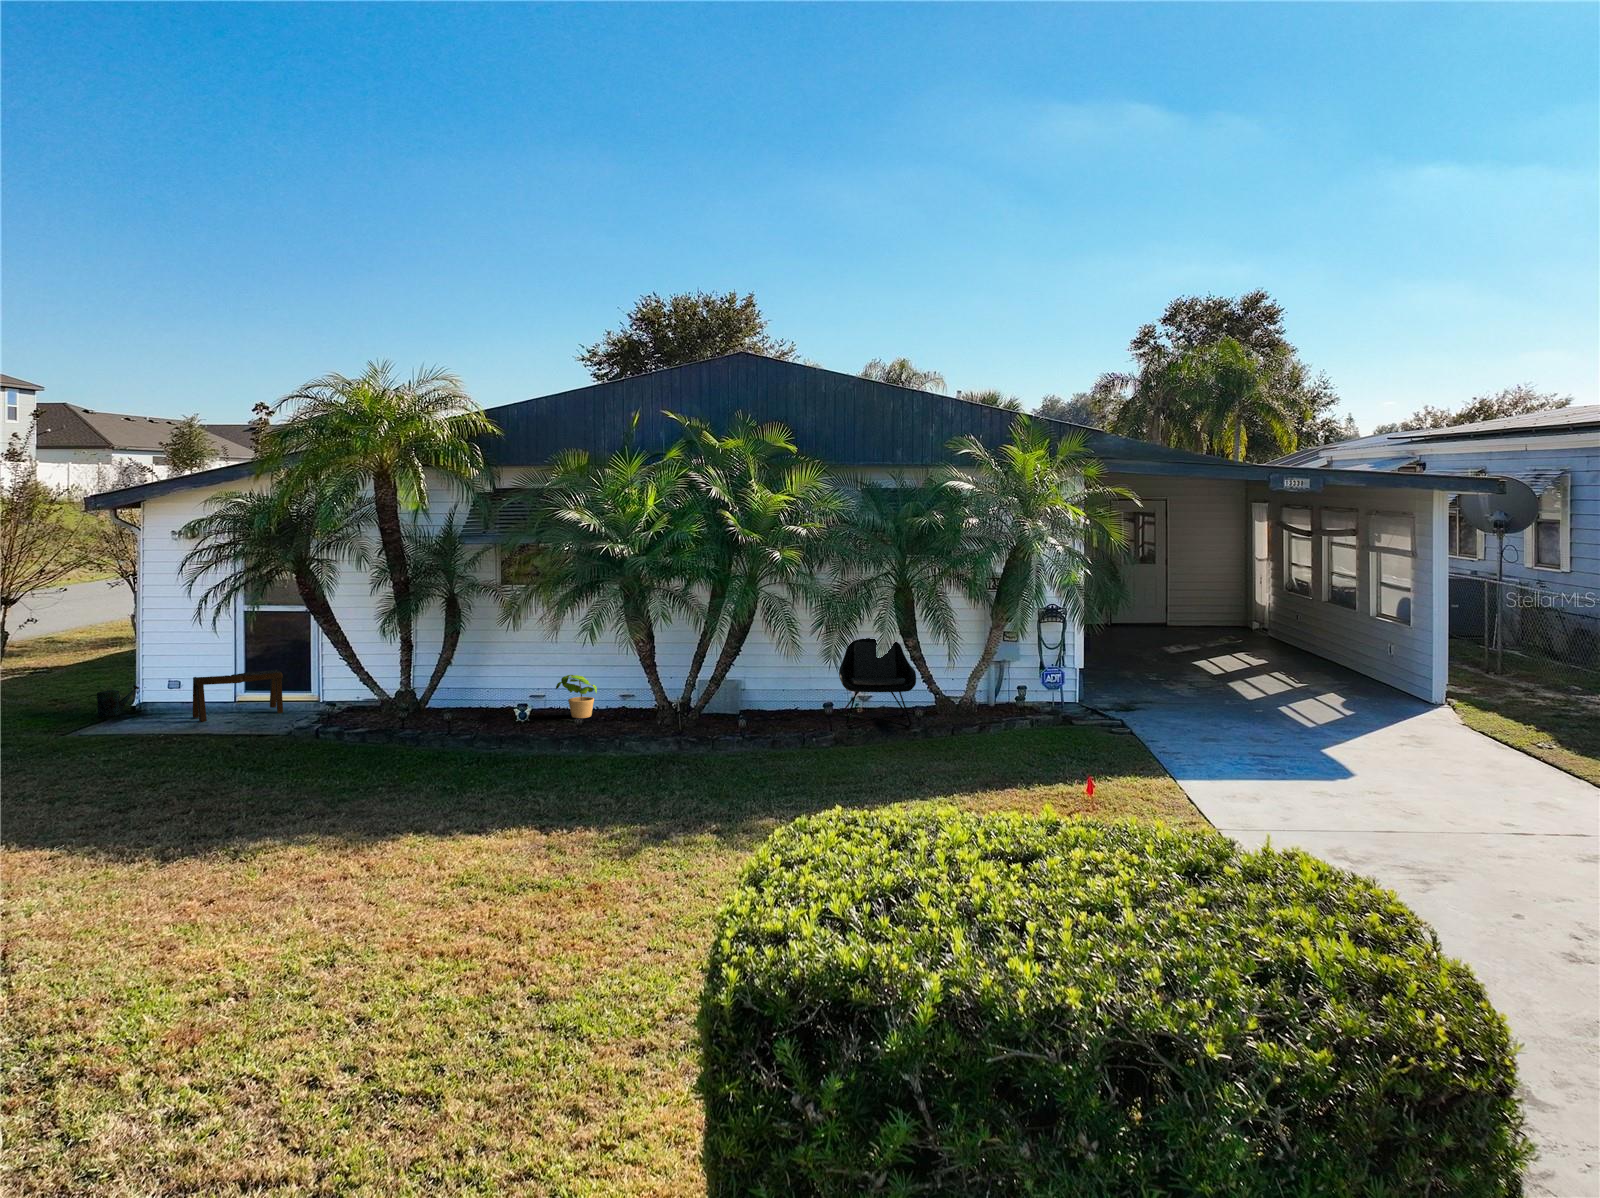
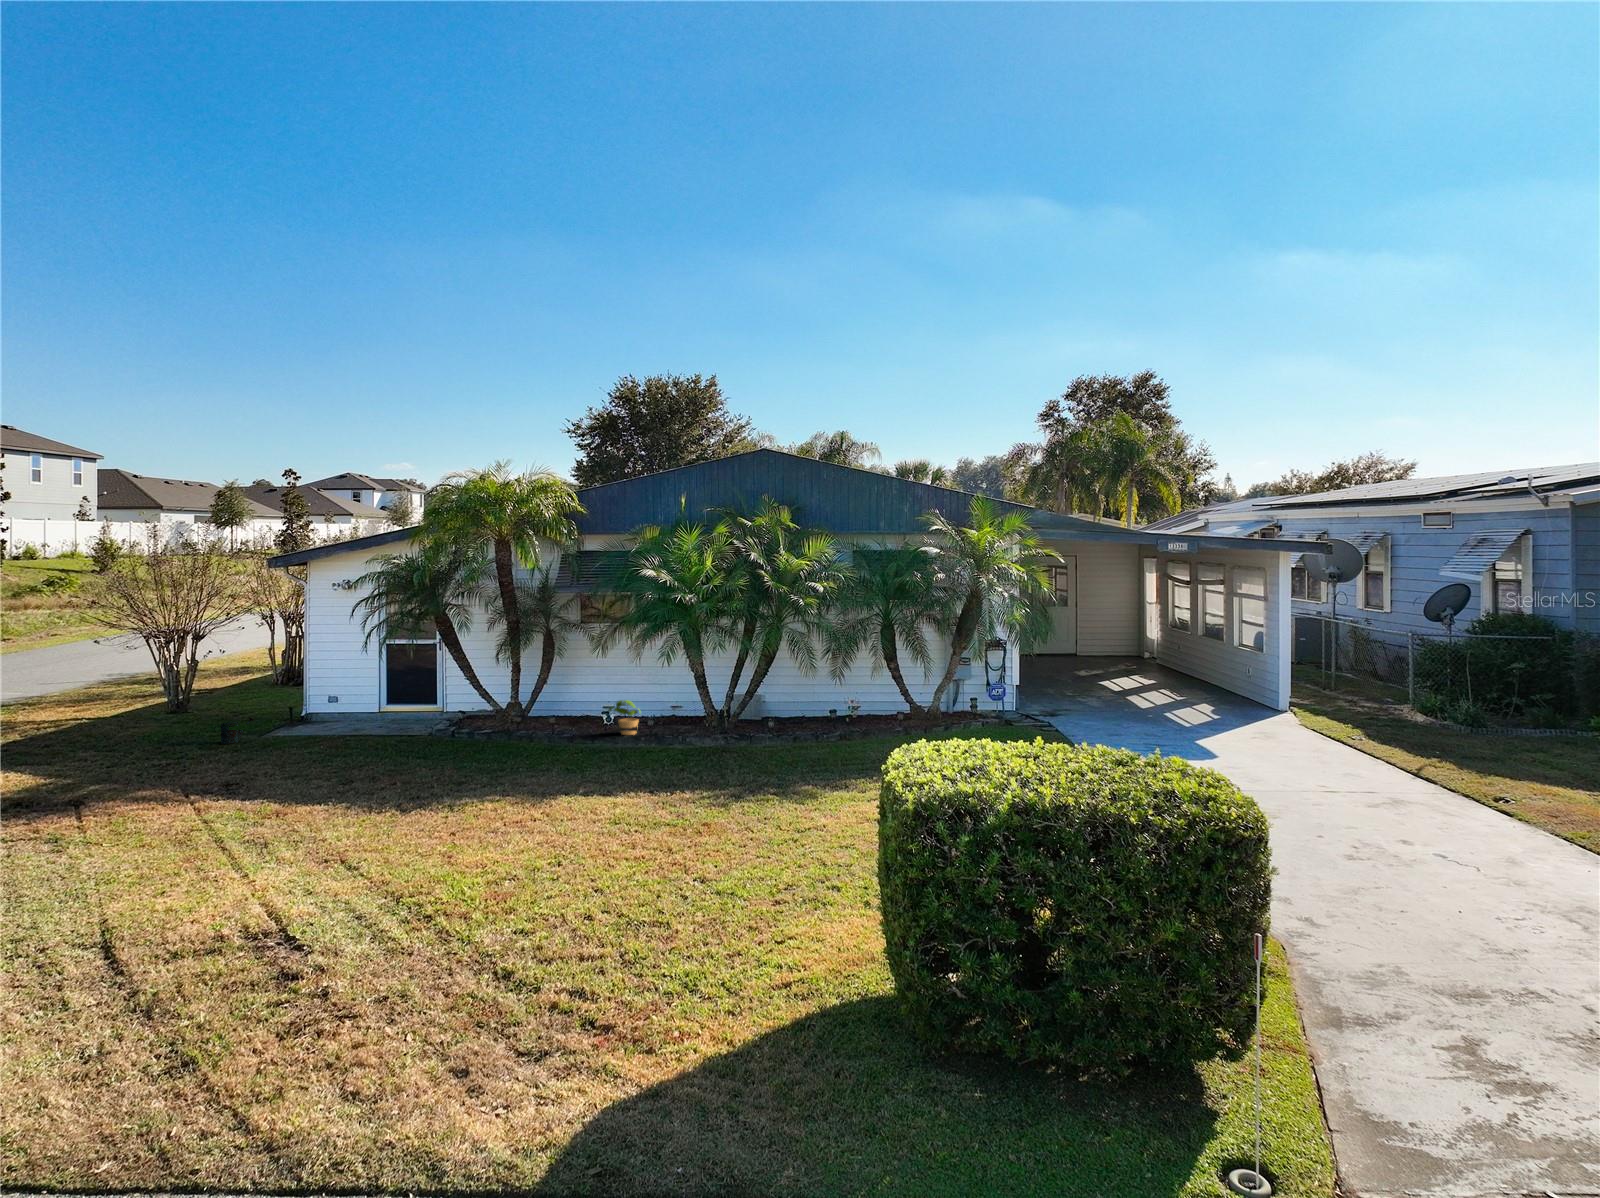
lounge chair: present [839,638,916,728] -> none [835,667,896,736]
bench: present [193,669,283,722] -> none [305,702,378,745]

